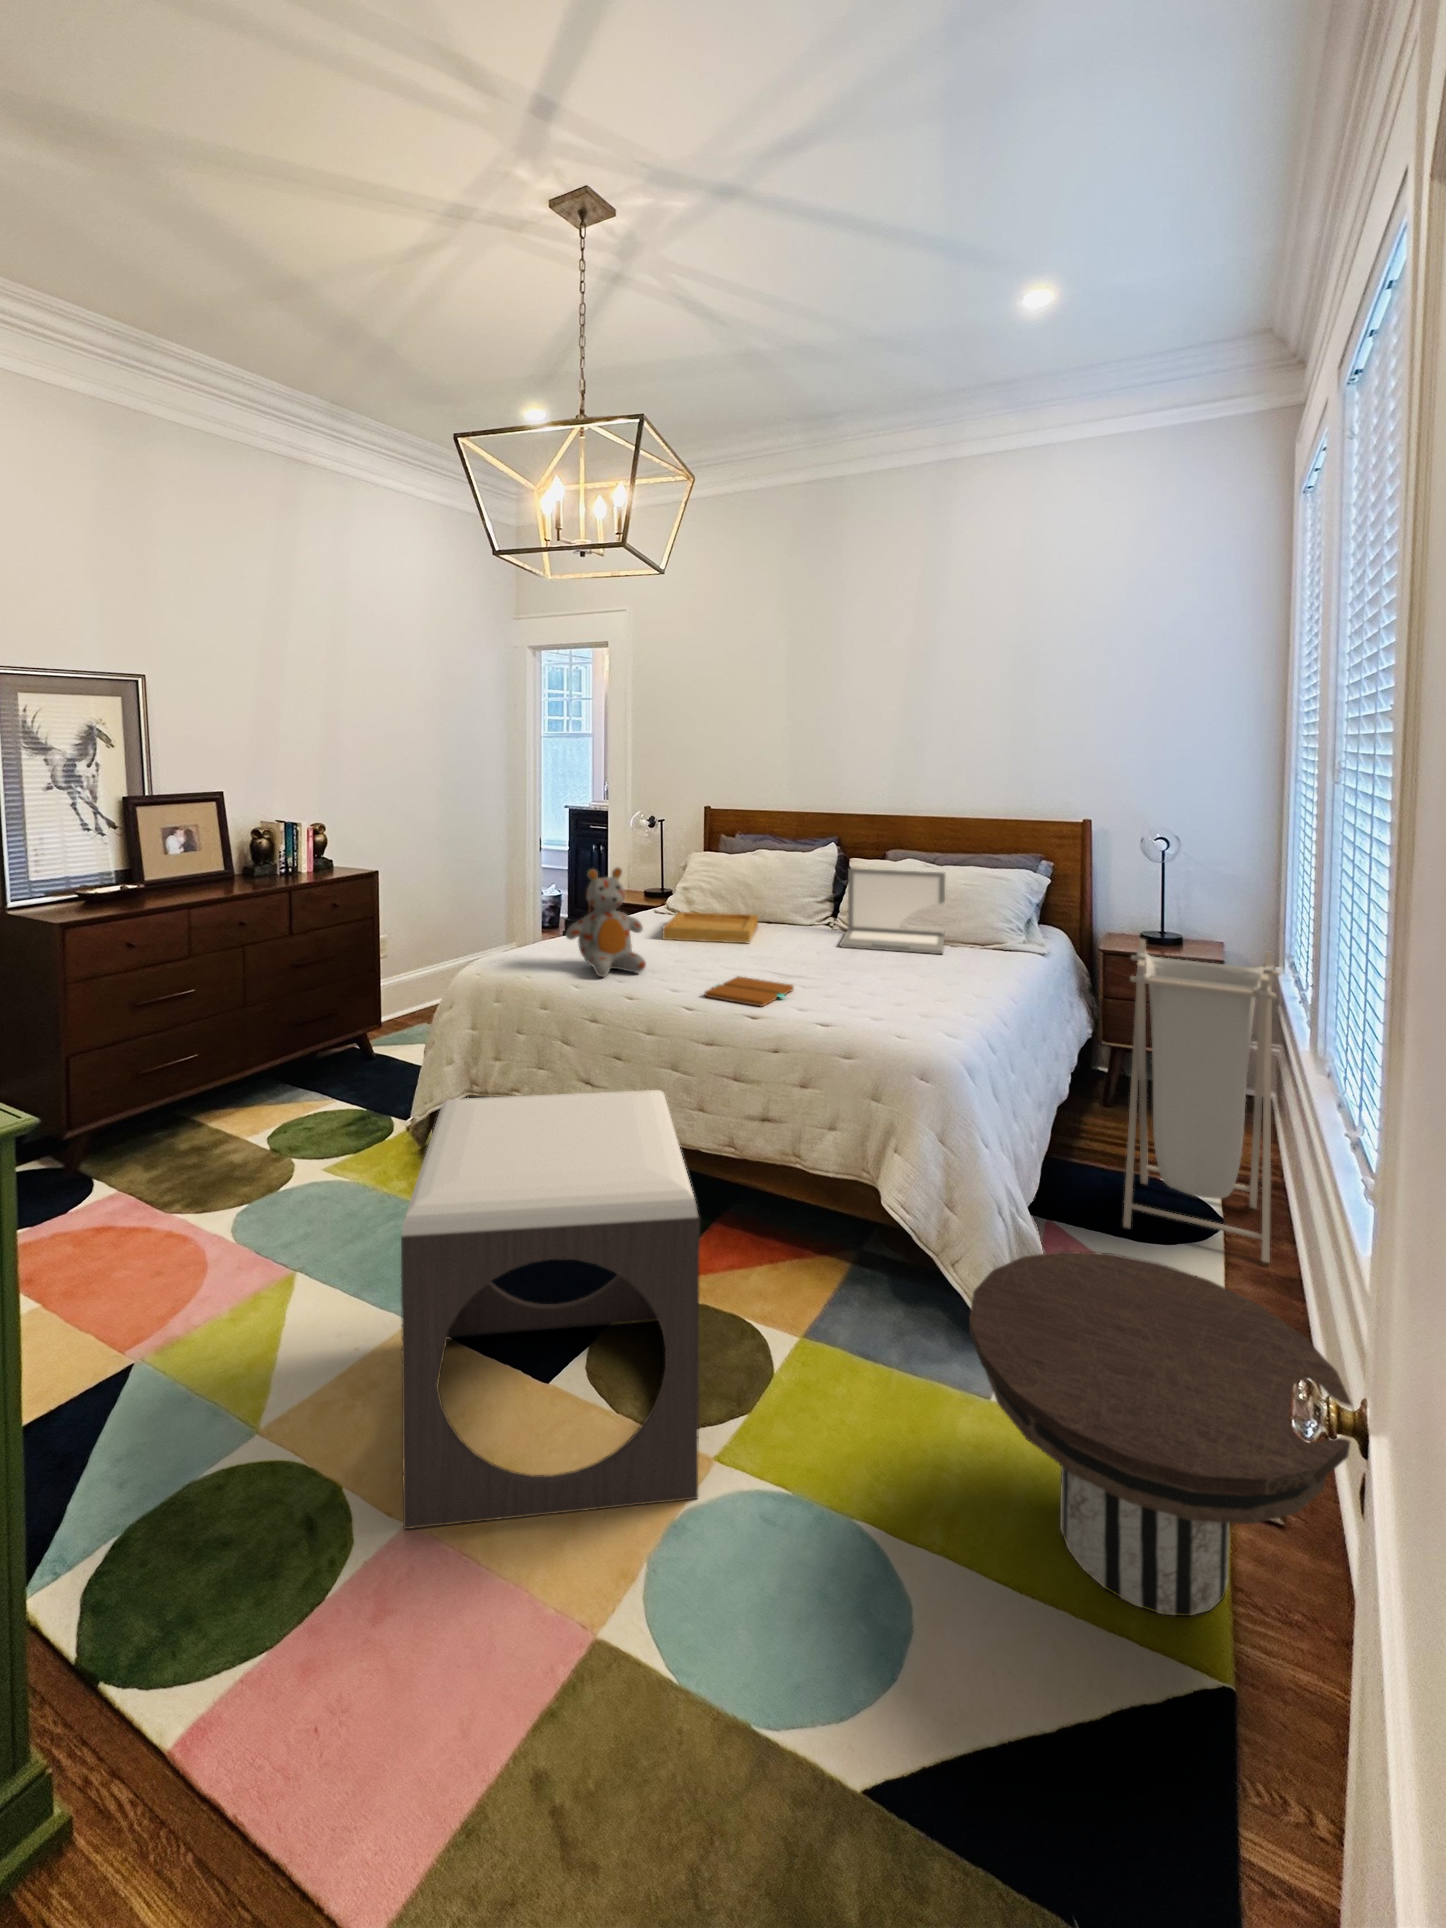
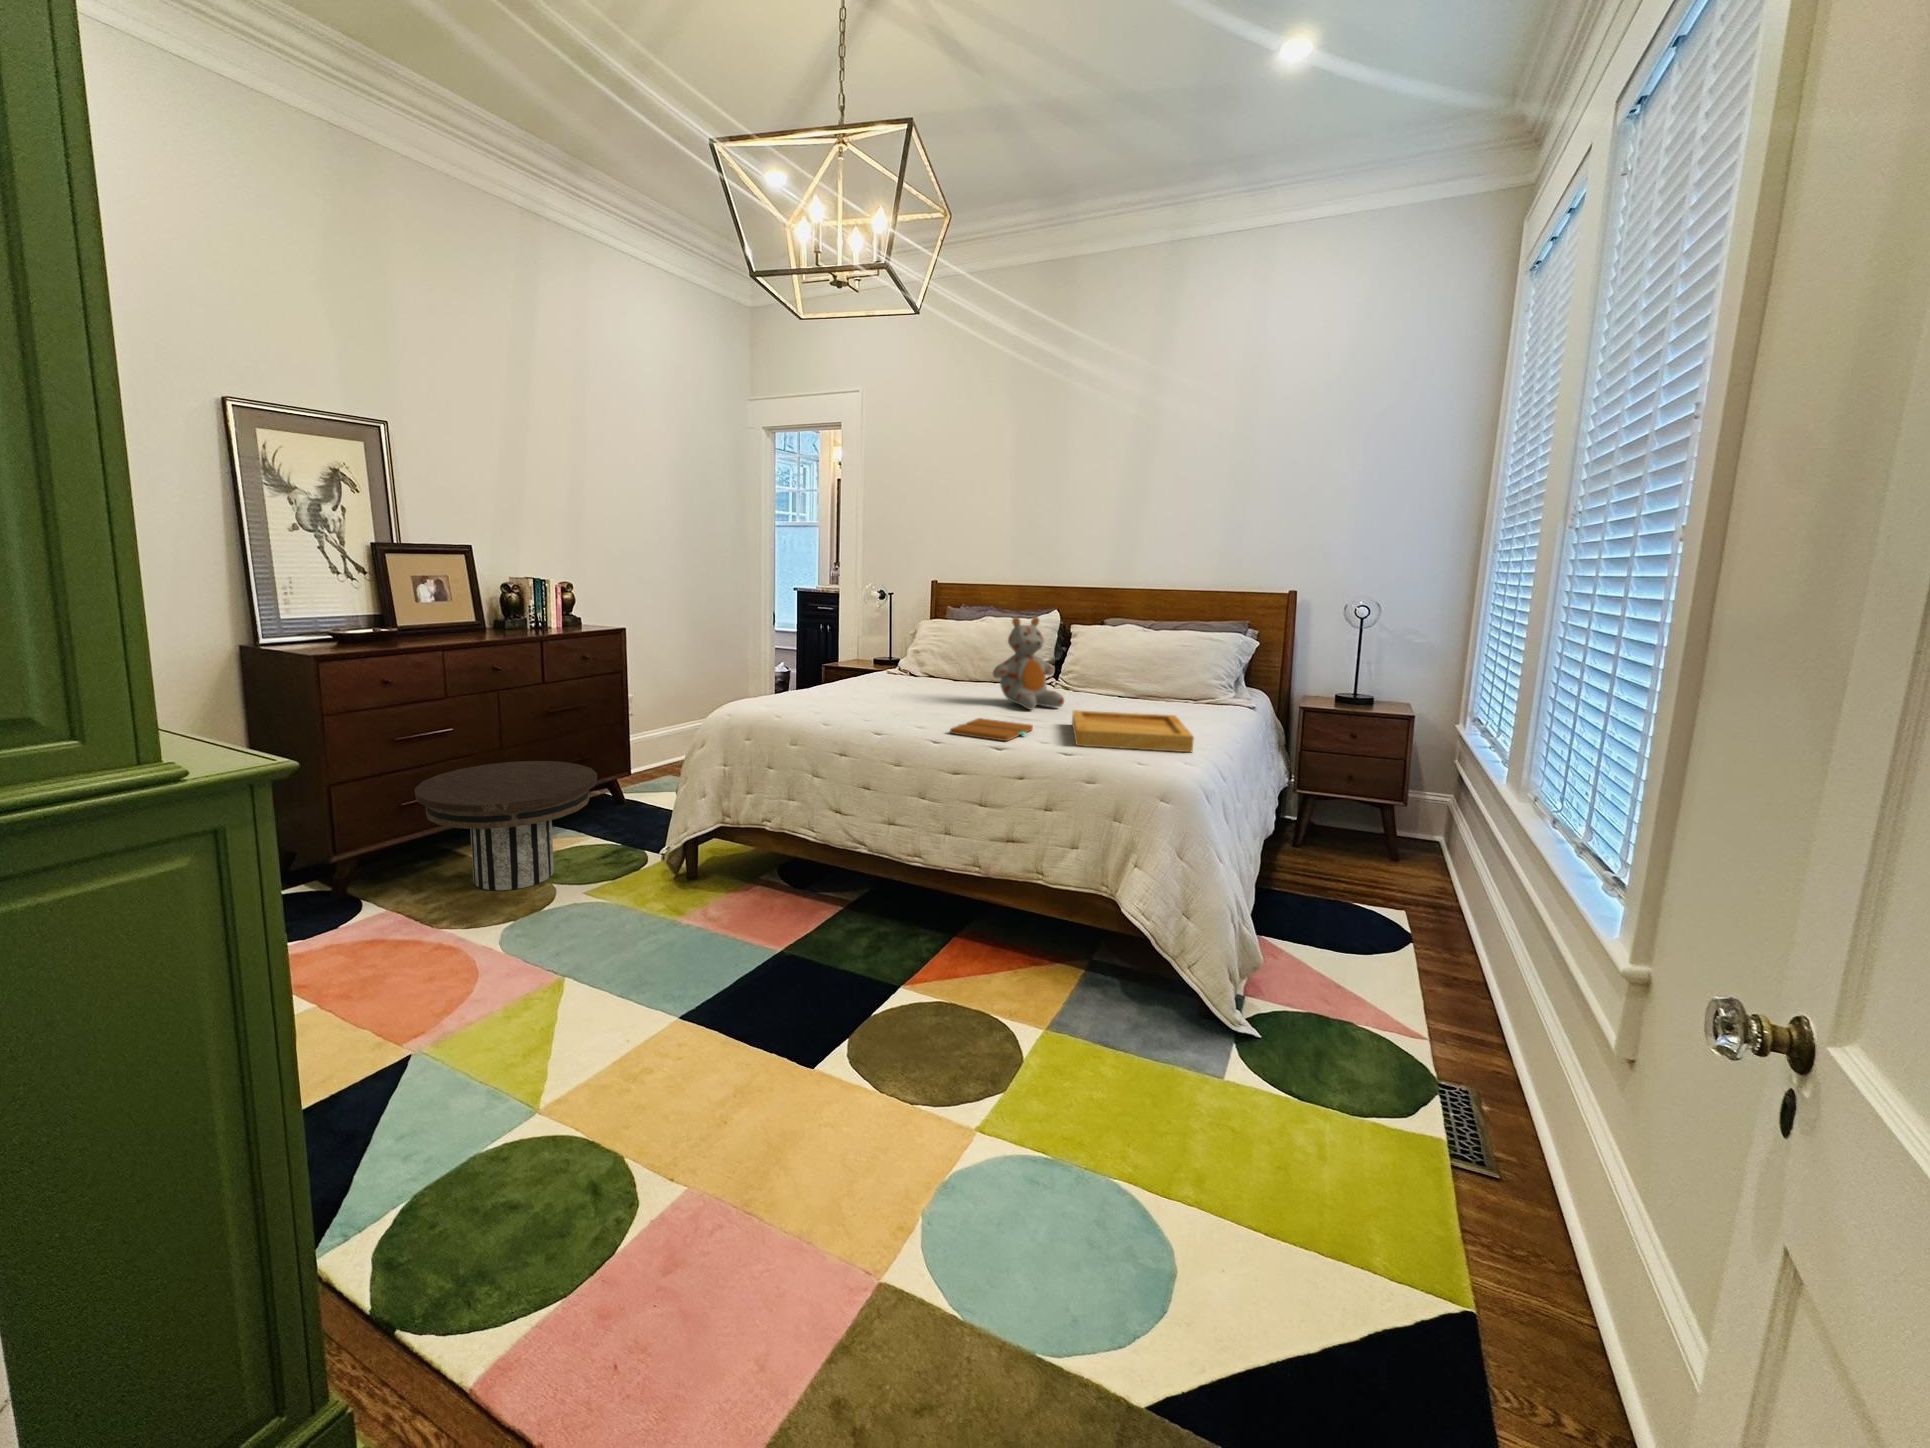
stuffed bear: present [566,868,646,977] -> present [993,617,1064,710]
laptop: present [839,868,945,954] -> none [1067,629,1167,706]
tray: present [663,912,758,943] -> present [1072,710,1194,752]
laundry hamper: present [1123,939,1280,1262] -> none [1328,686,1491,970]
footstool: present [401,1090,700,1529] -> none [681,806,974,1193]
side table: present [969,1251,1352,1616] -> present [415,761,597,890]

